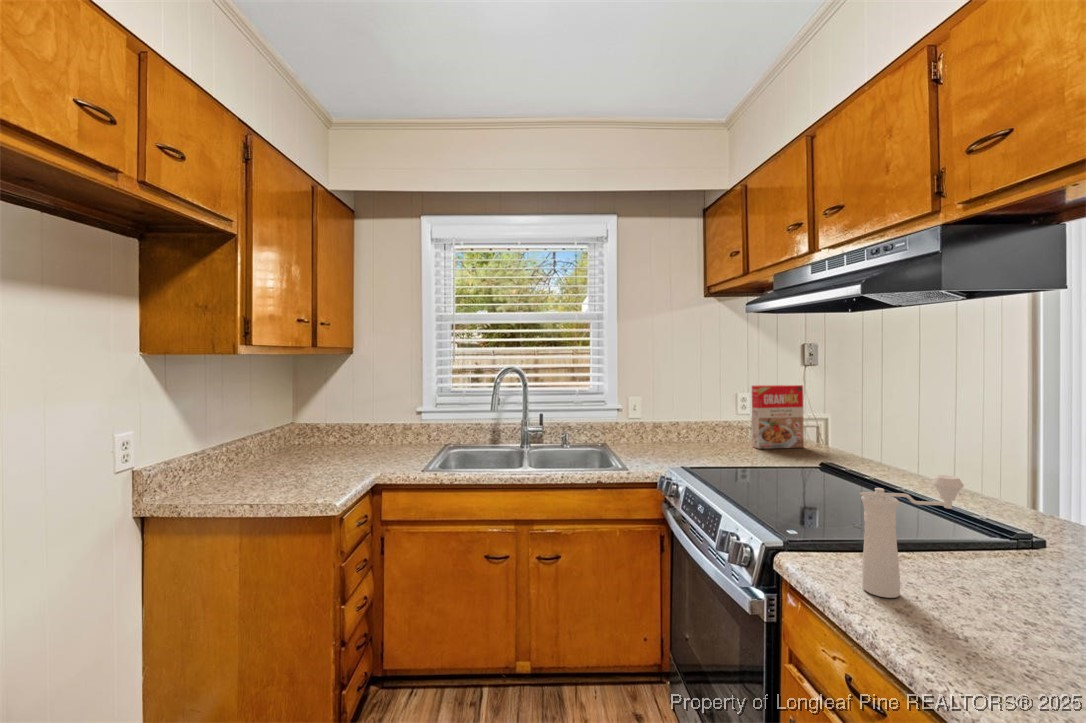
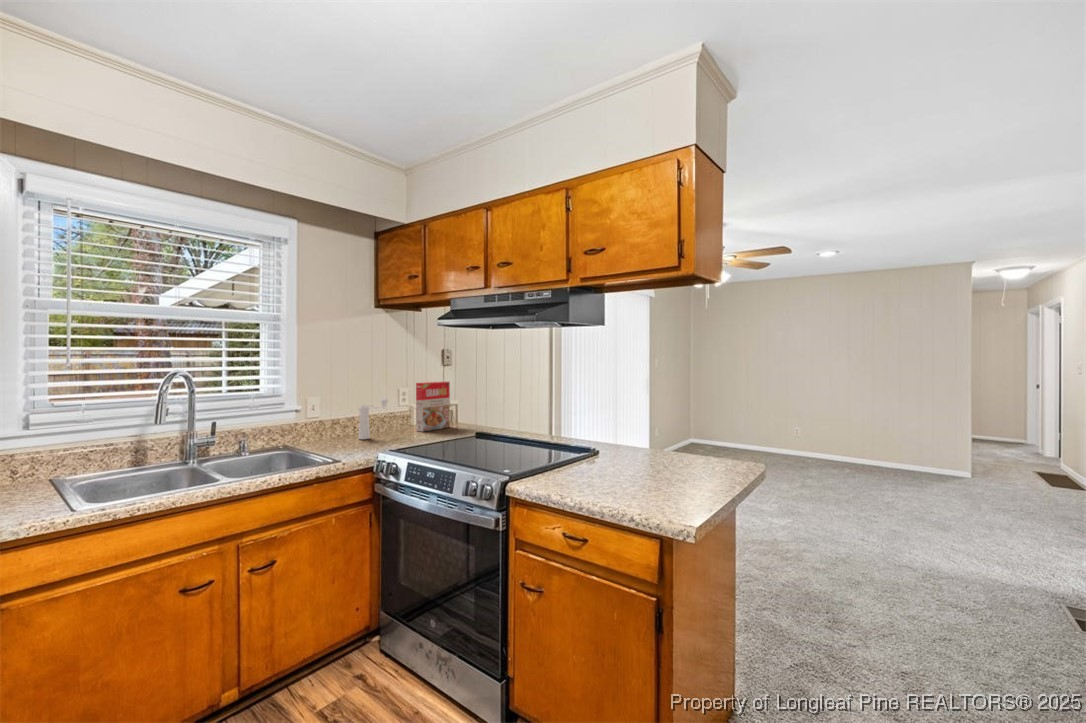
pepper mill: present [860,475,964,598] -> present [359,398,388,439]

